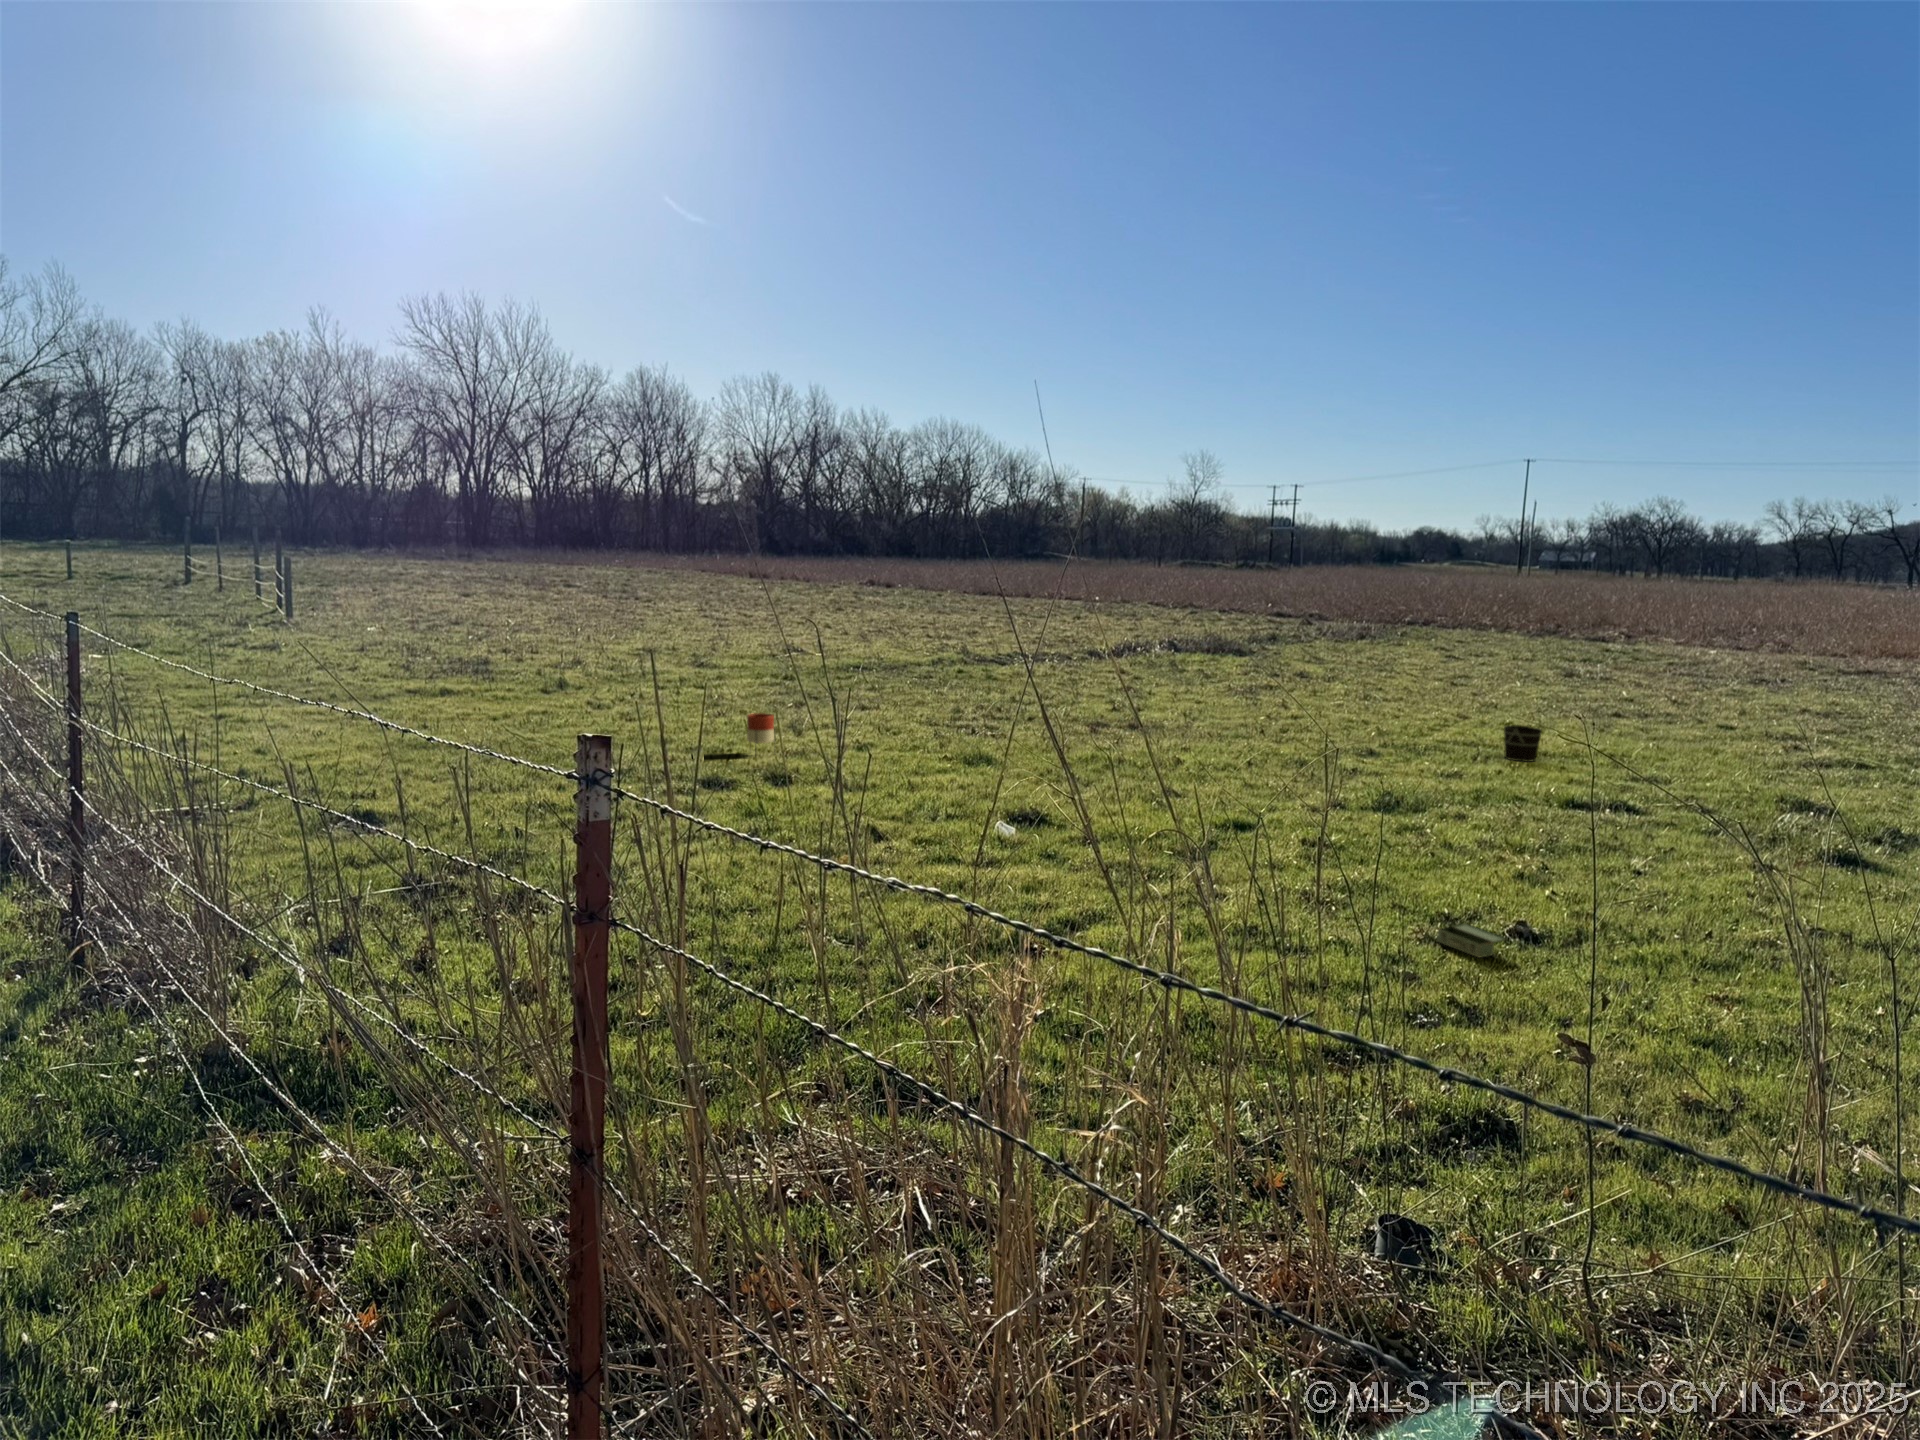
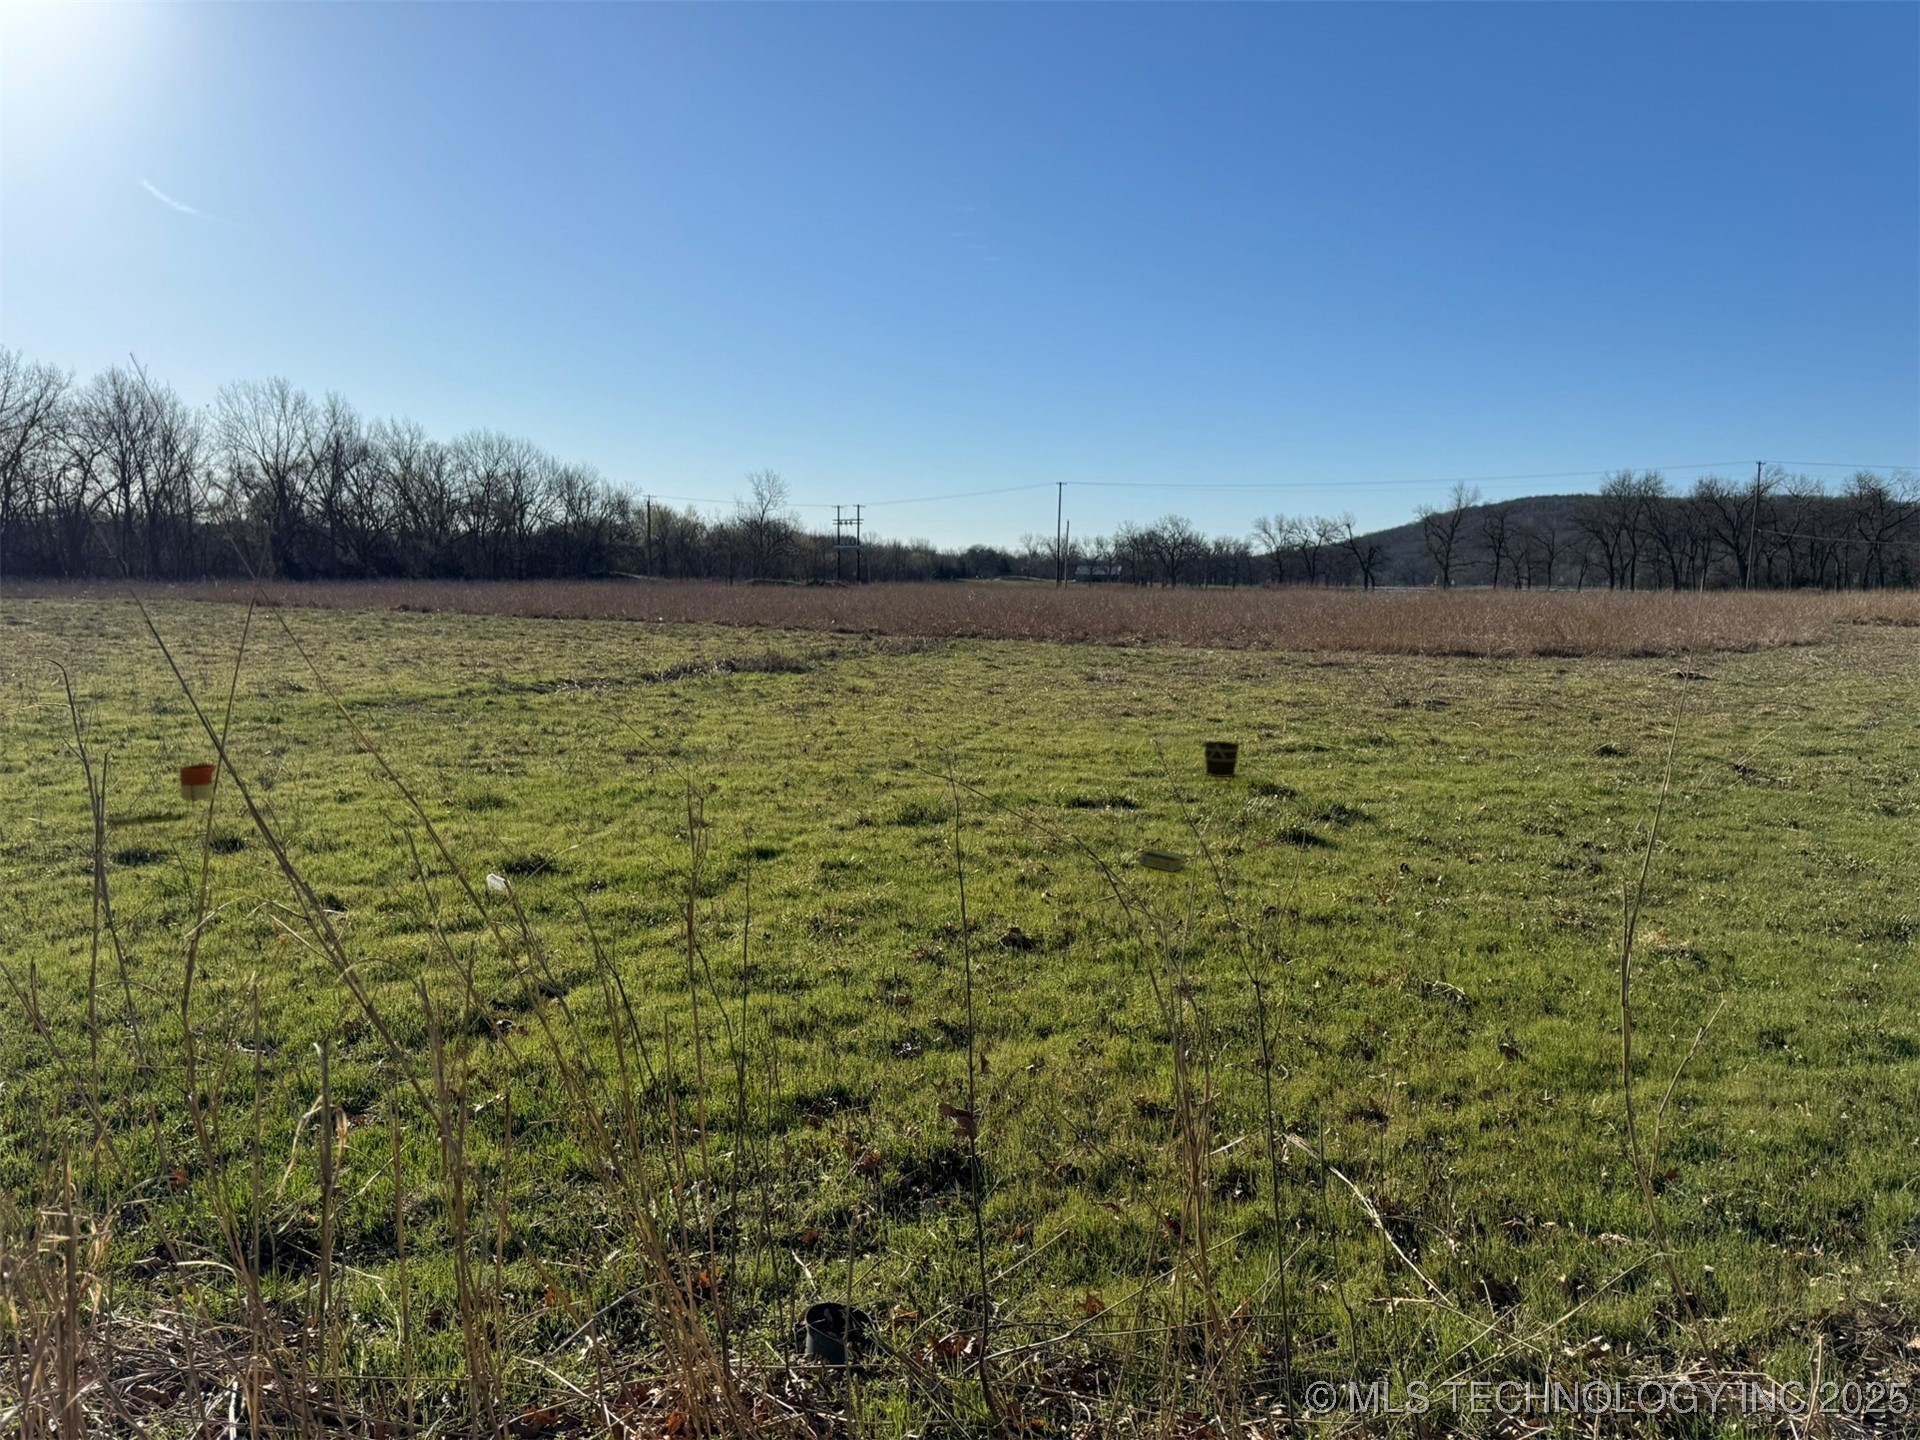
bucket: present [1504,725,1542,762] -> present [1205,741,1239,777]
toolbox: present [1437,923,1506,958] -> present [1140,849,1188,872]

